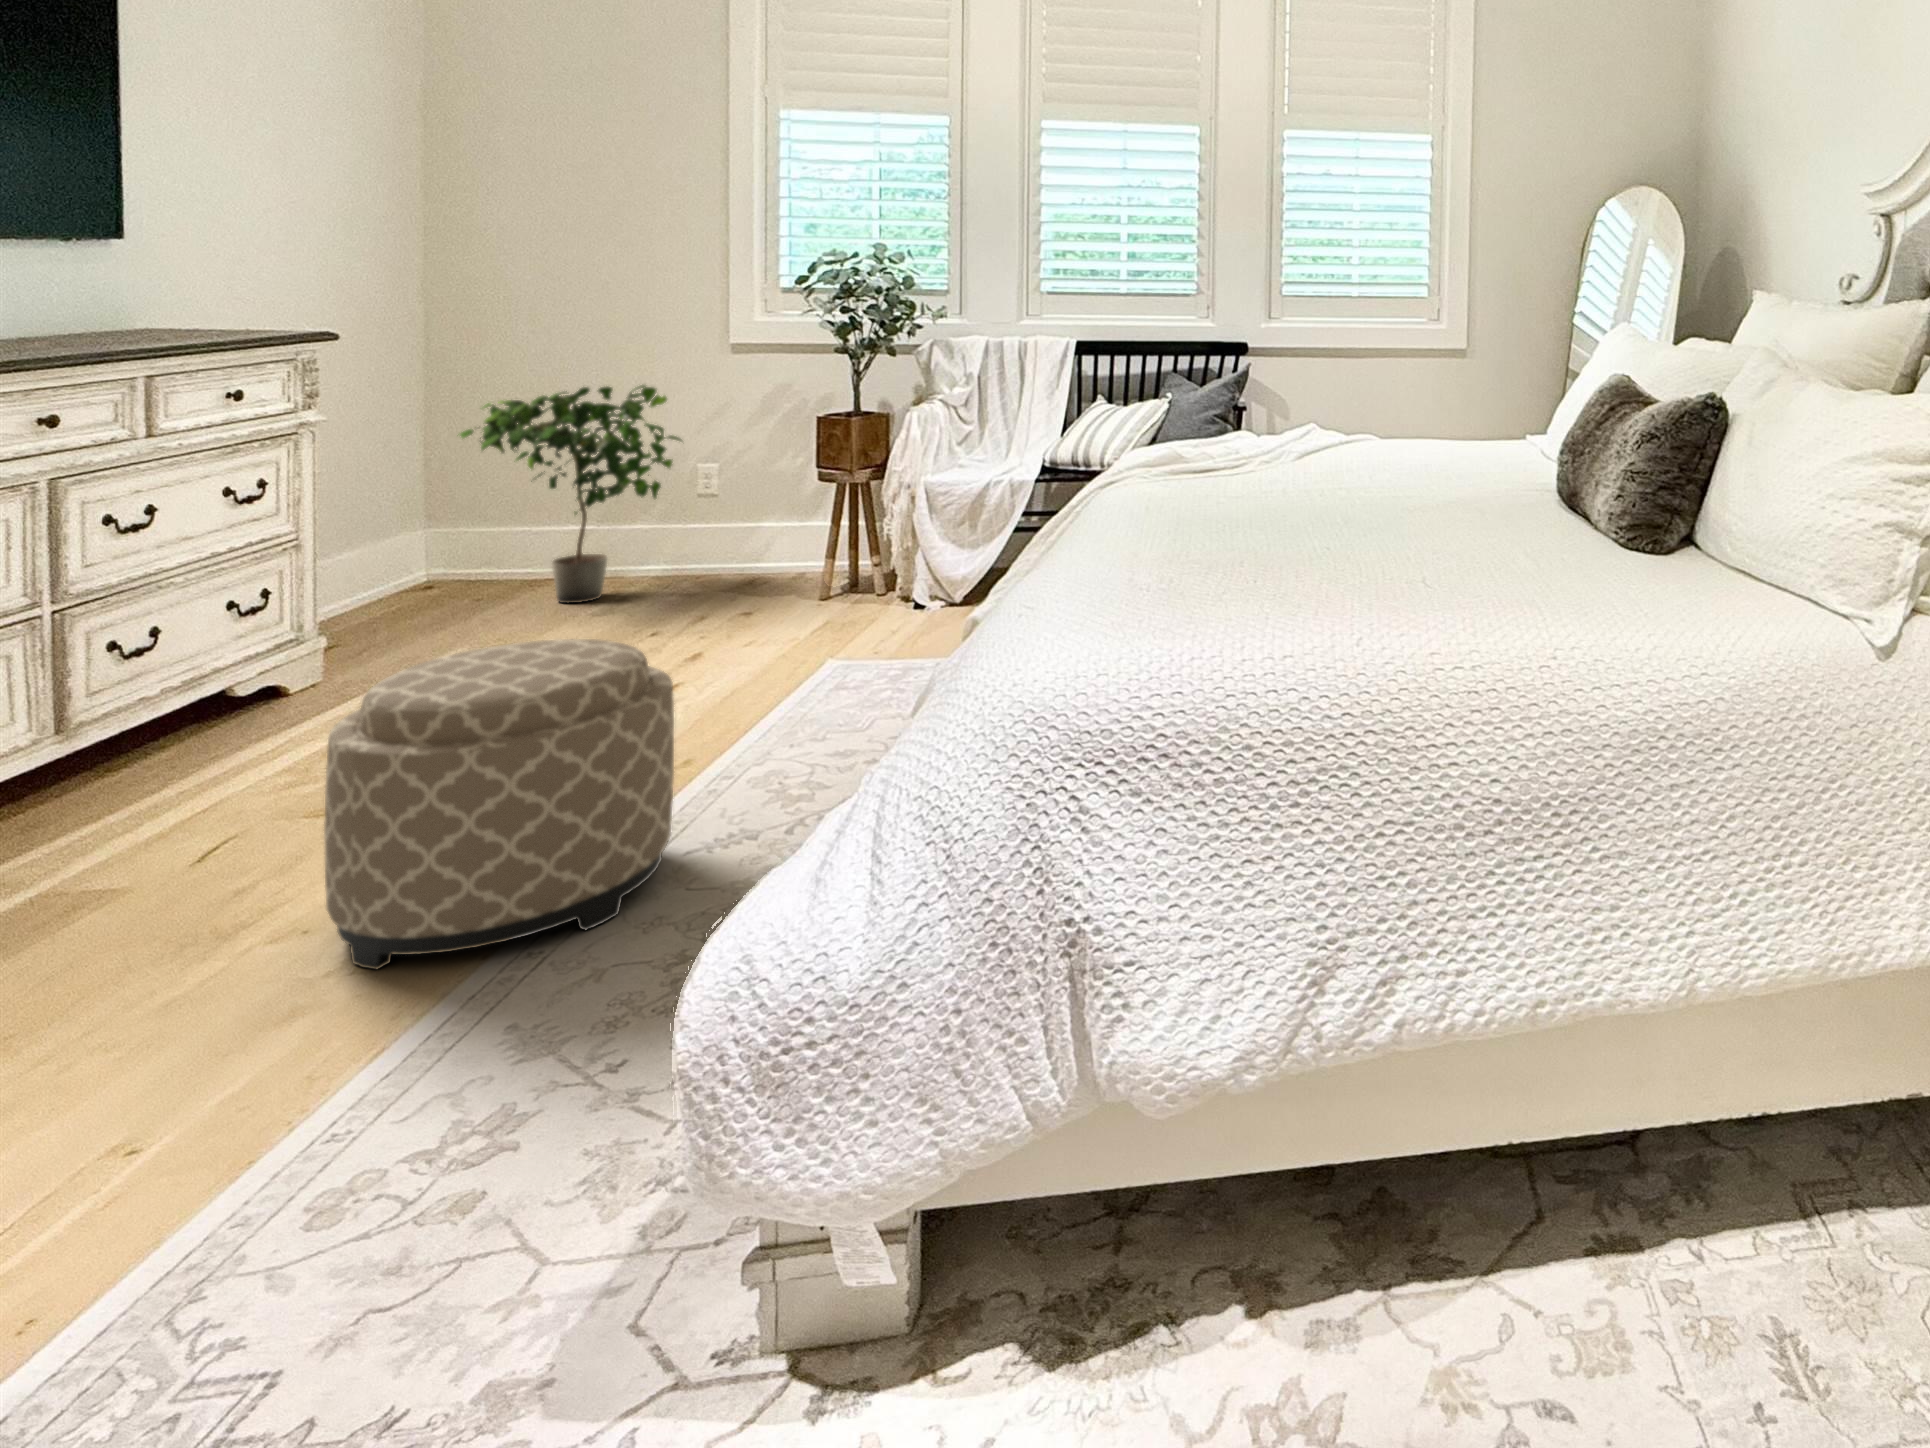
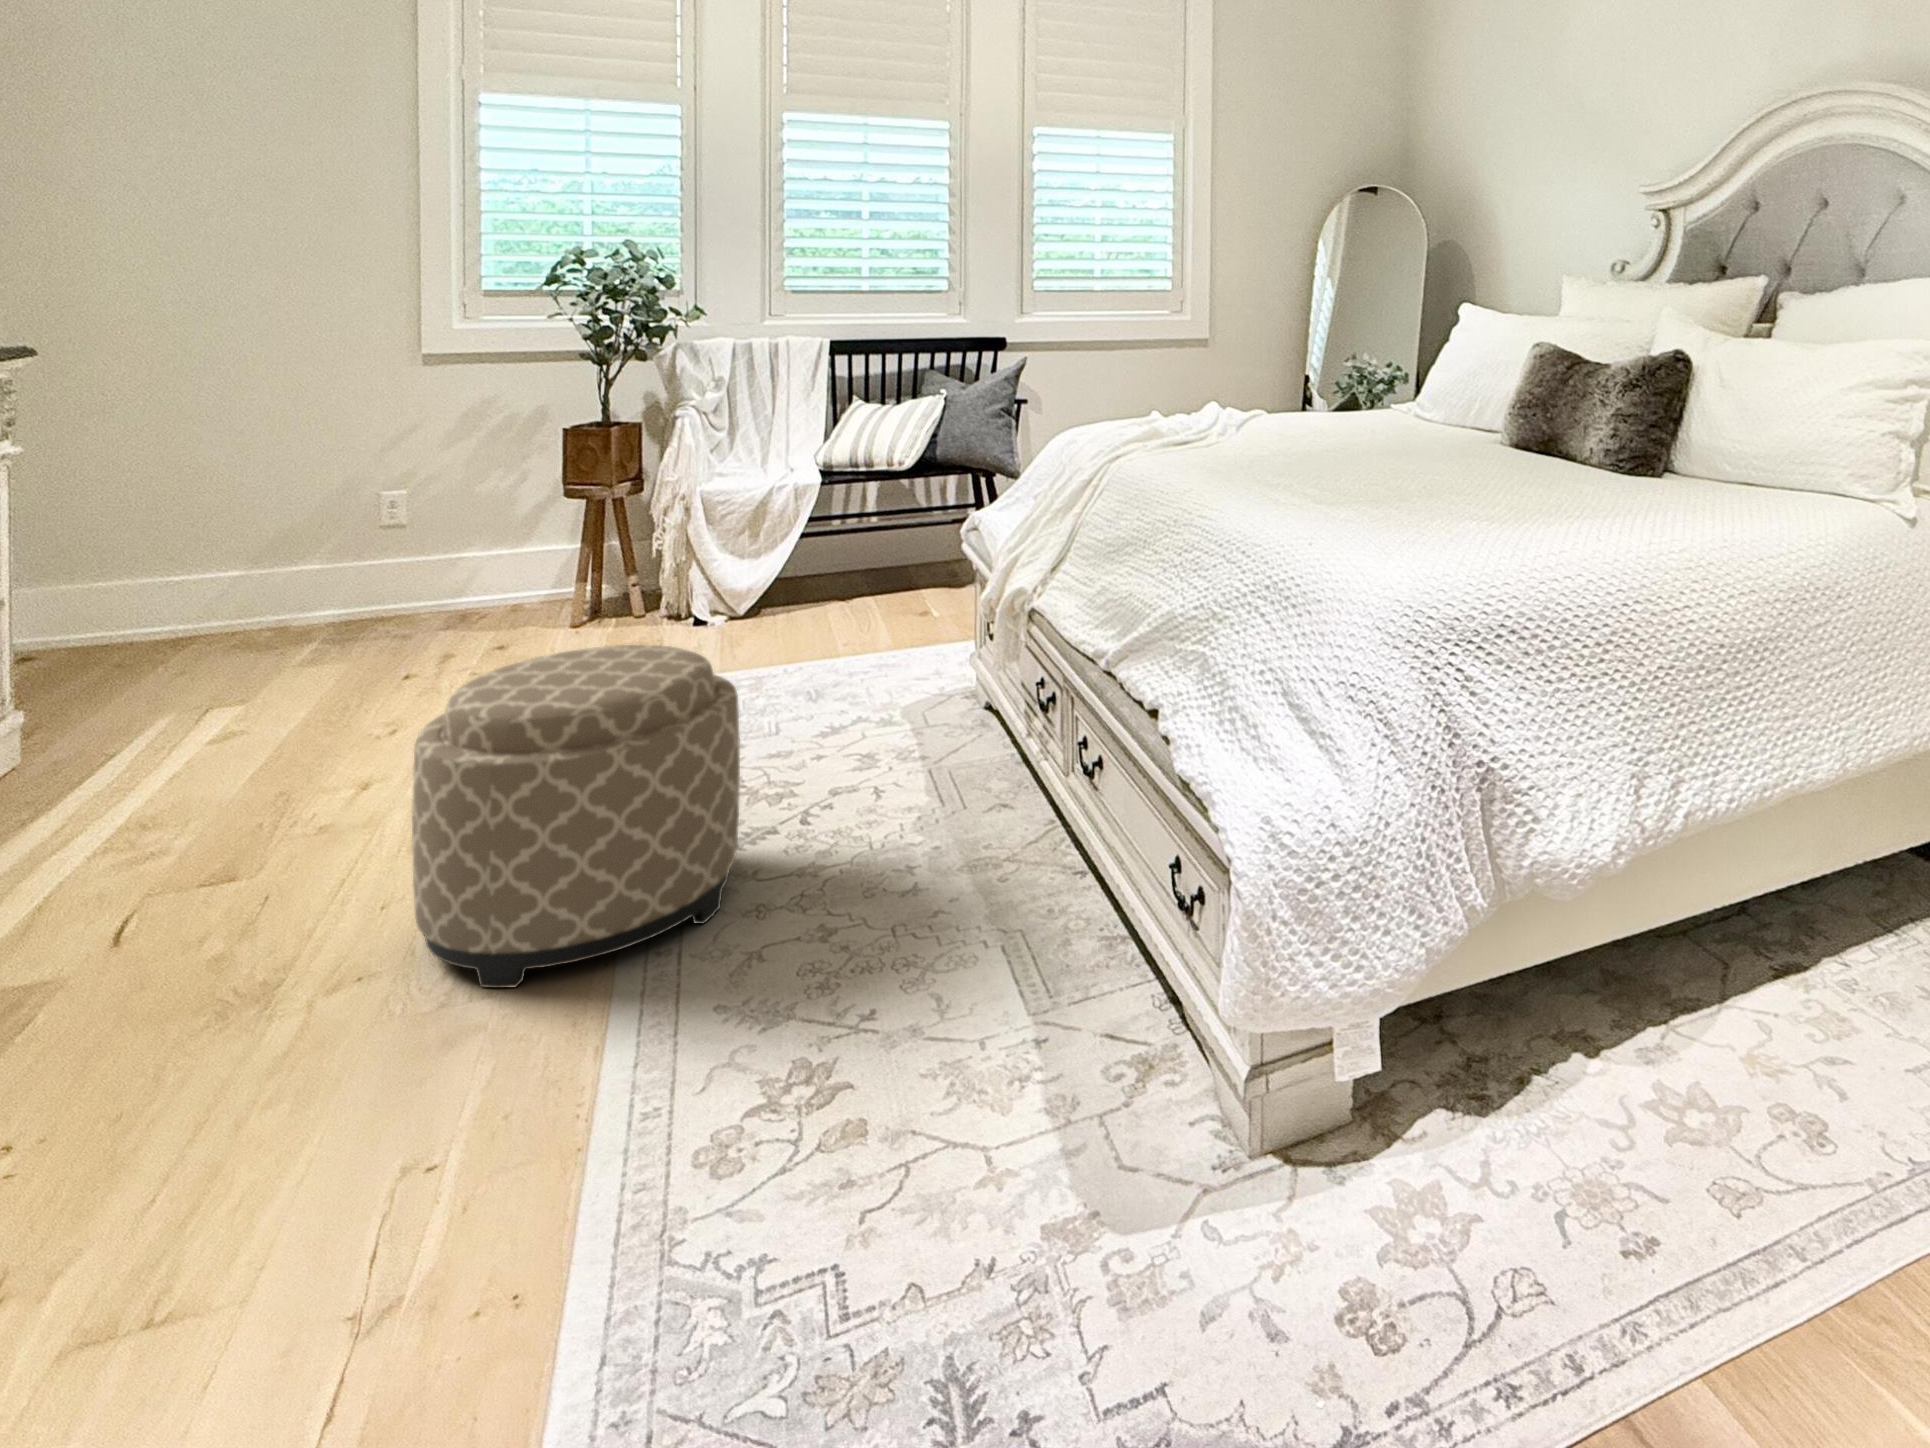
potted plant: present [458,385,682,603] -> none [116,404,390,657]

